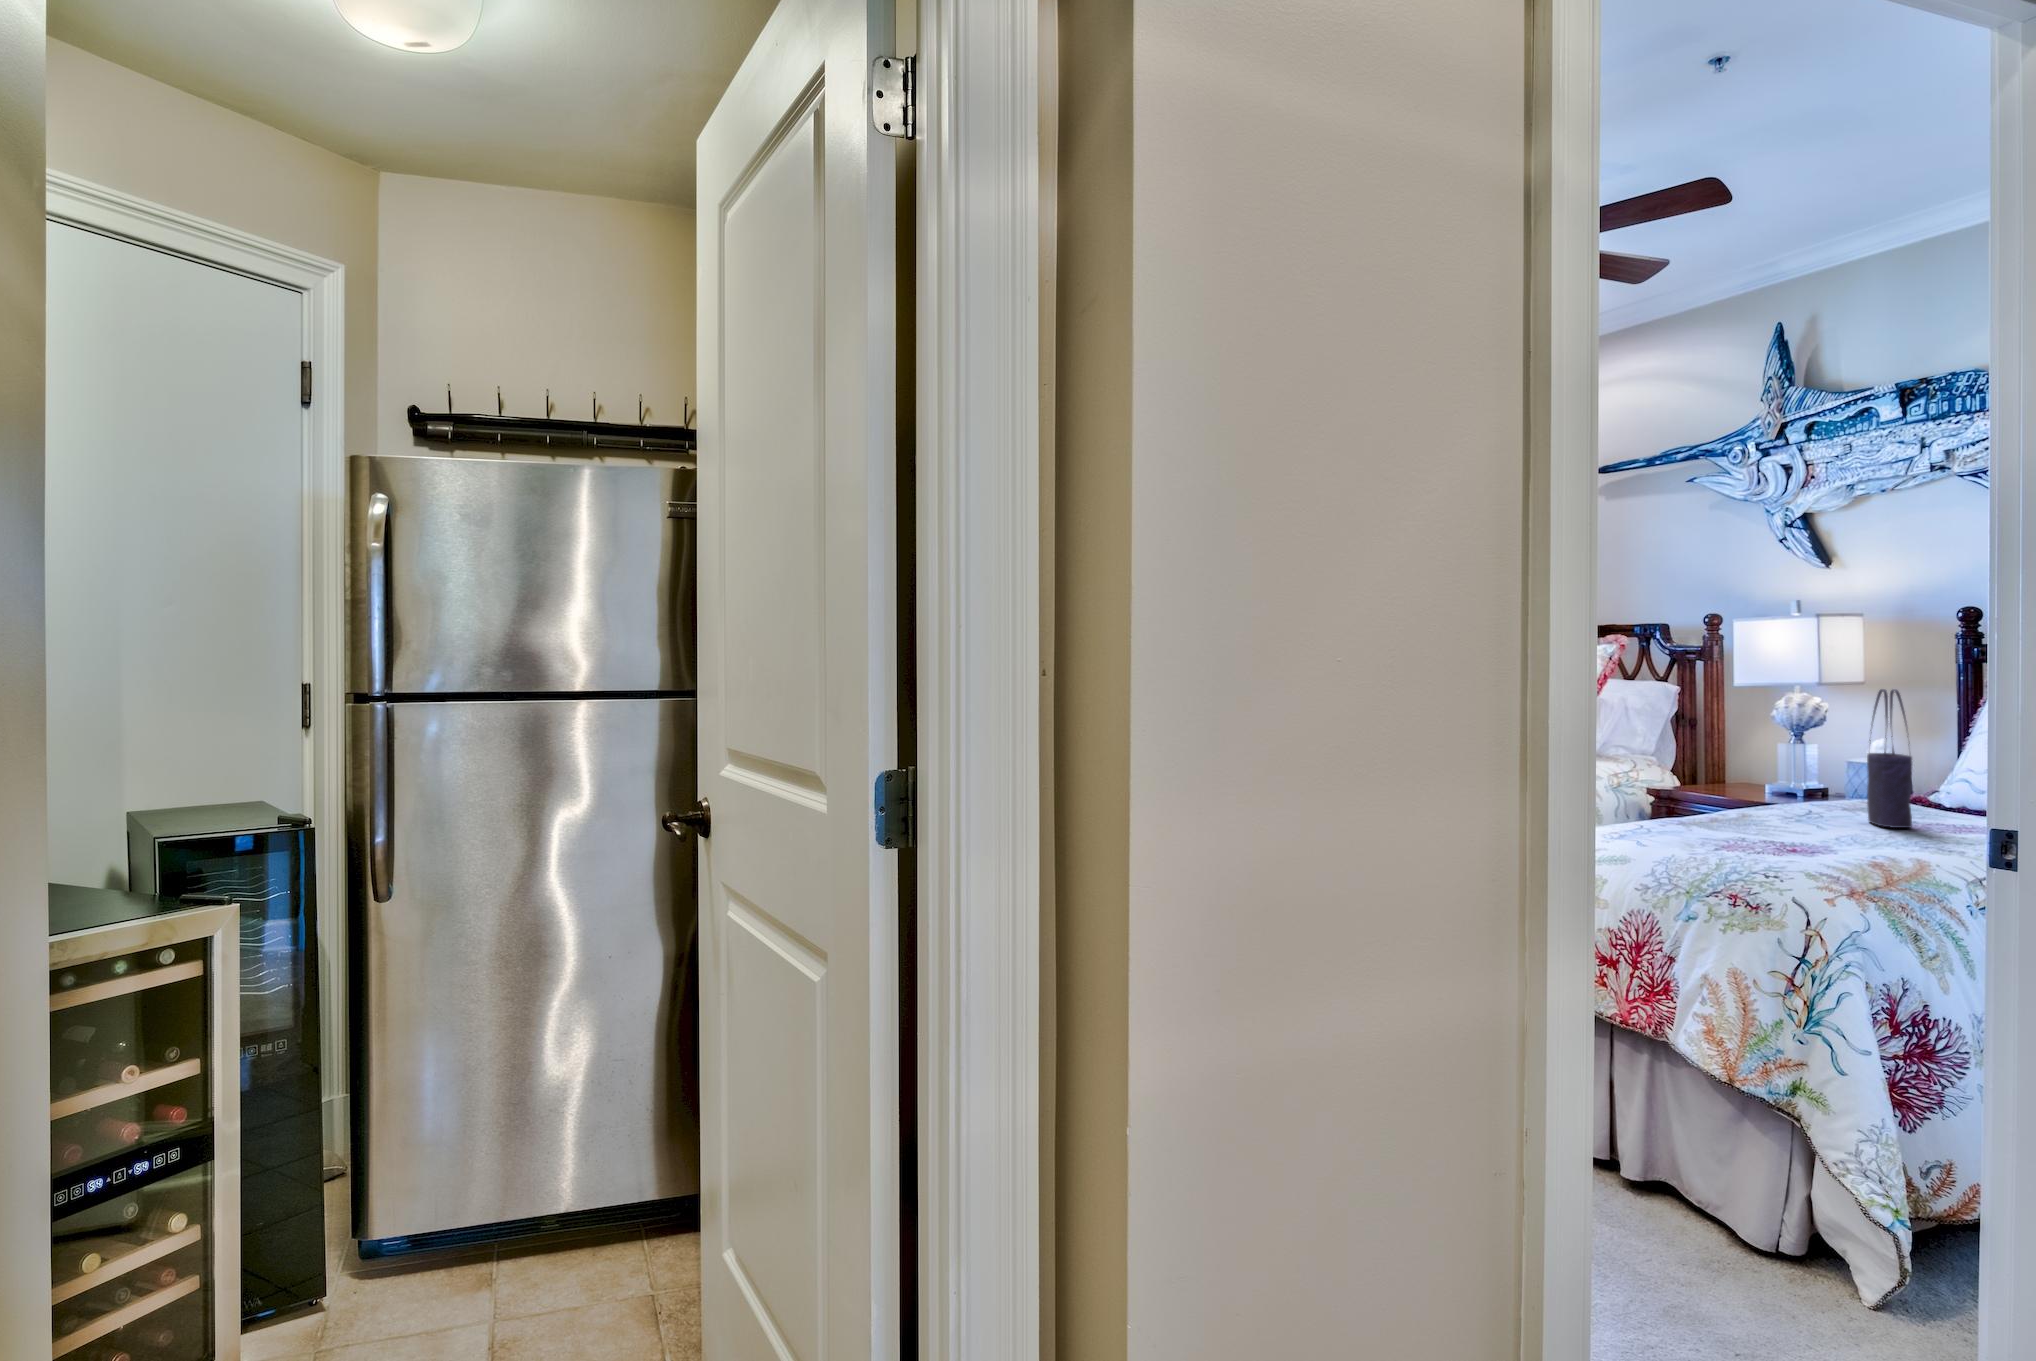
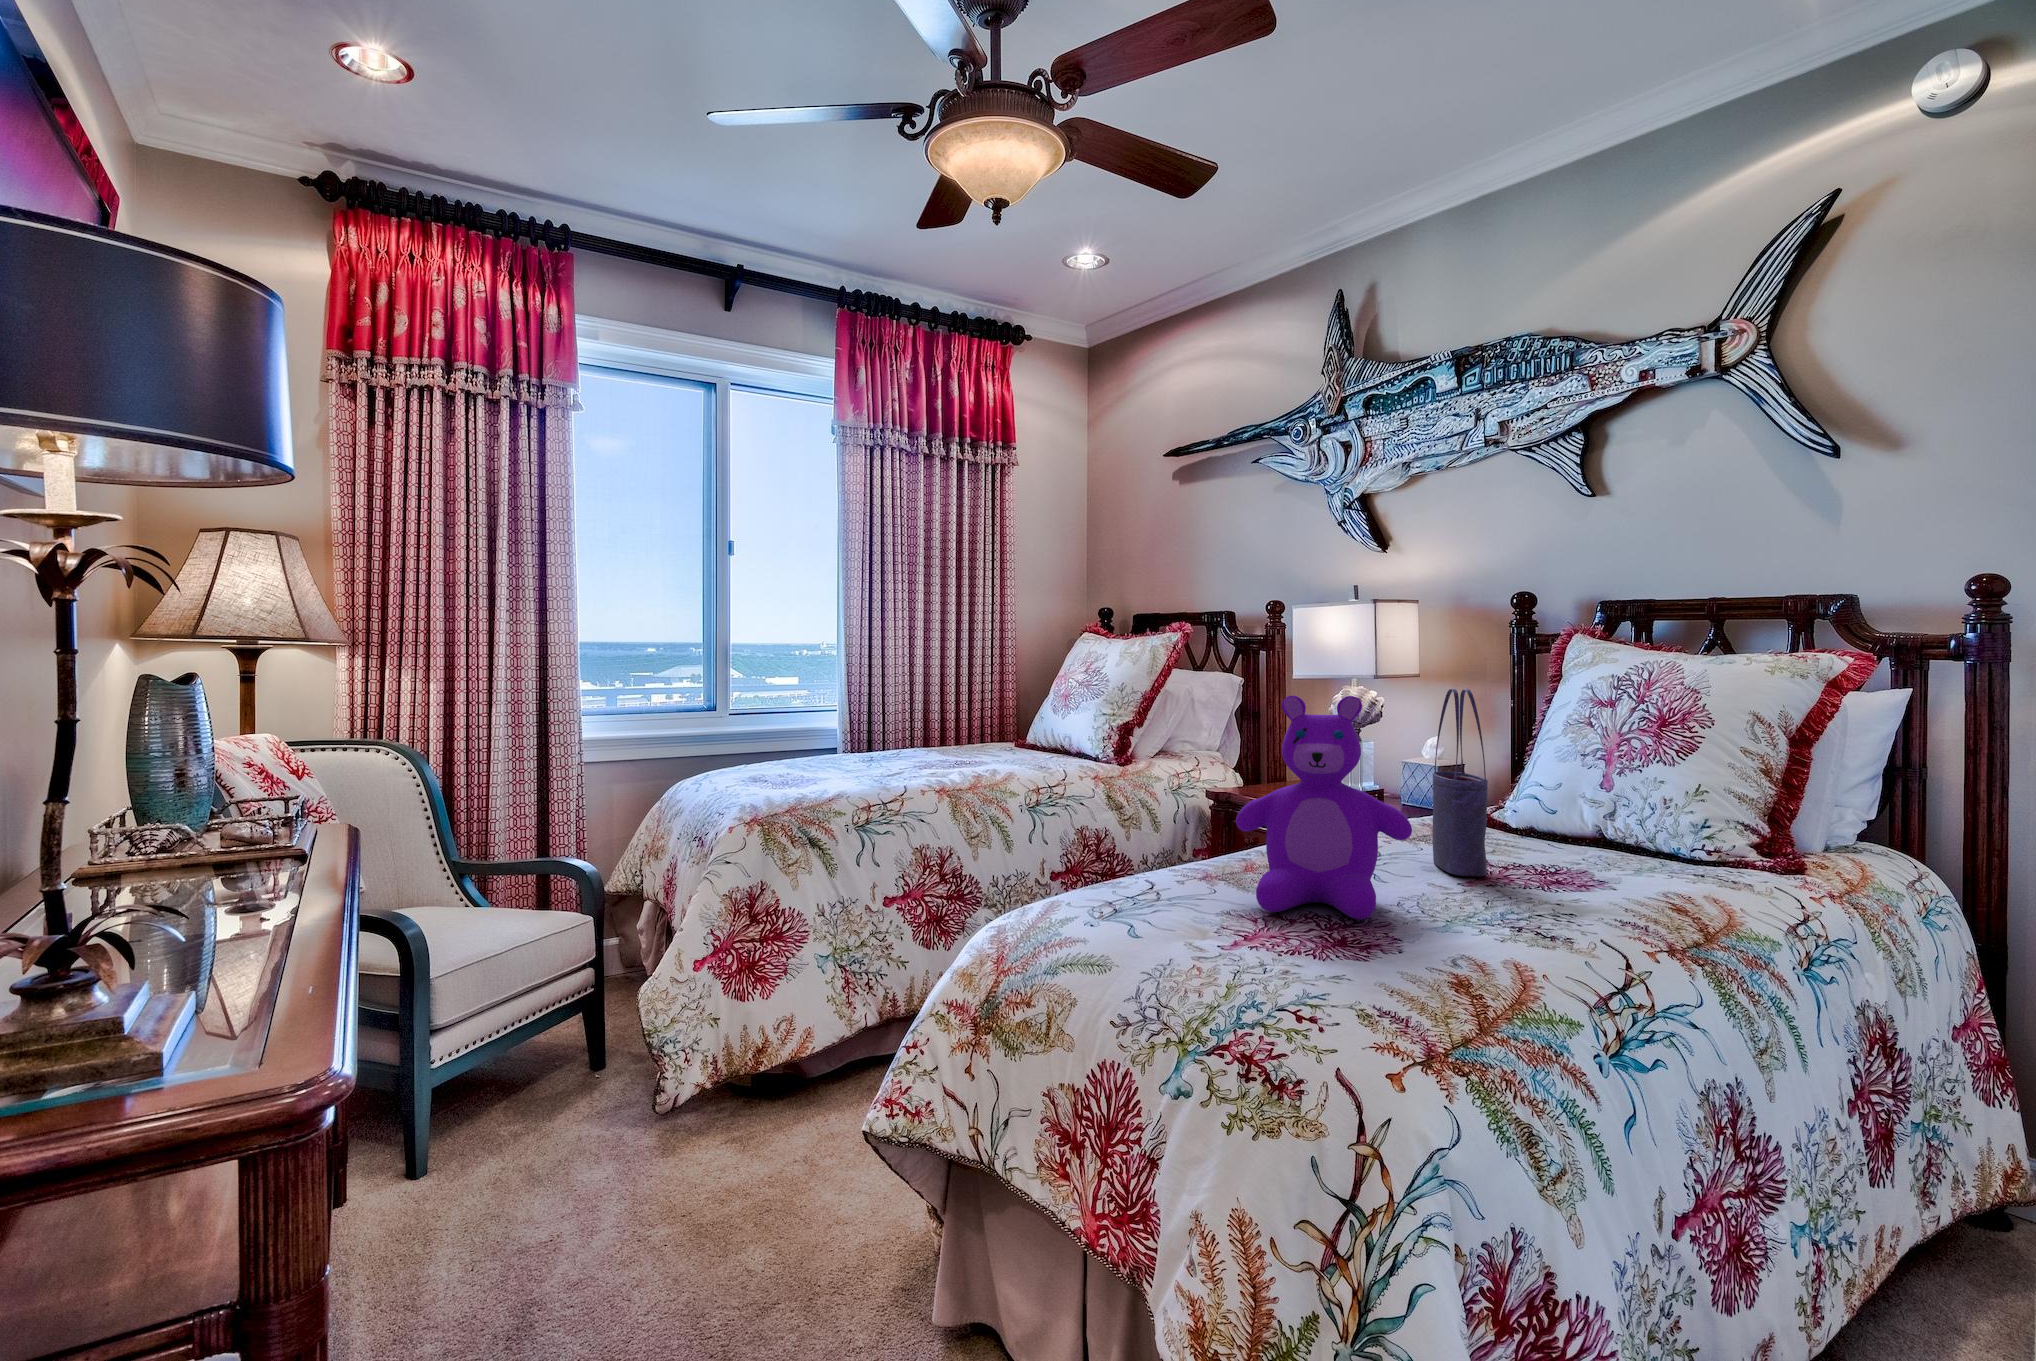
teddy bear: none [1707,692,1846,841] -> present [1236,695,1412,919]

